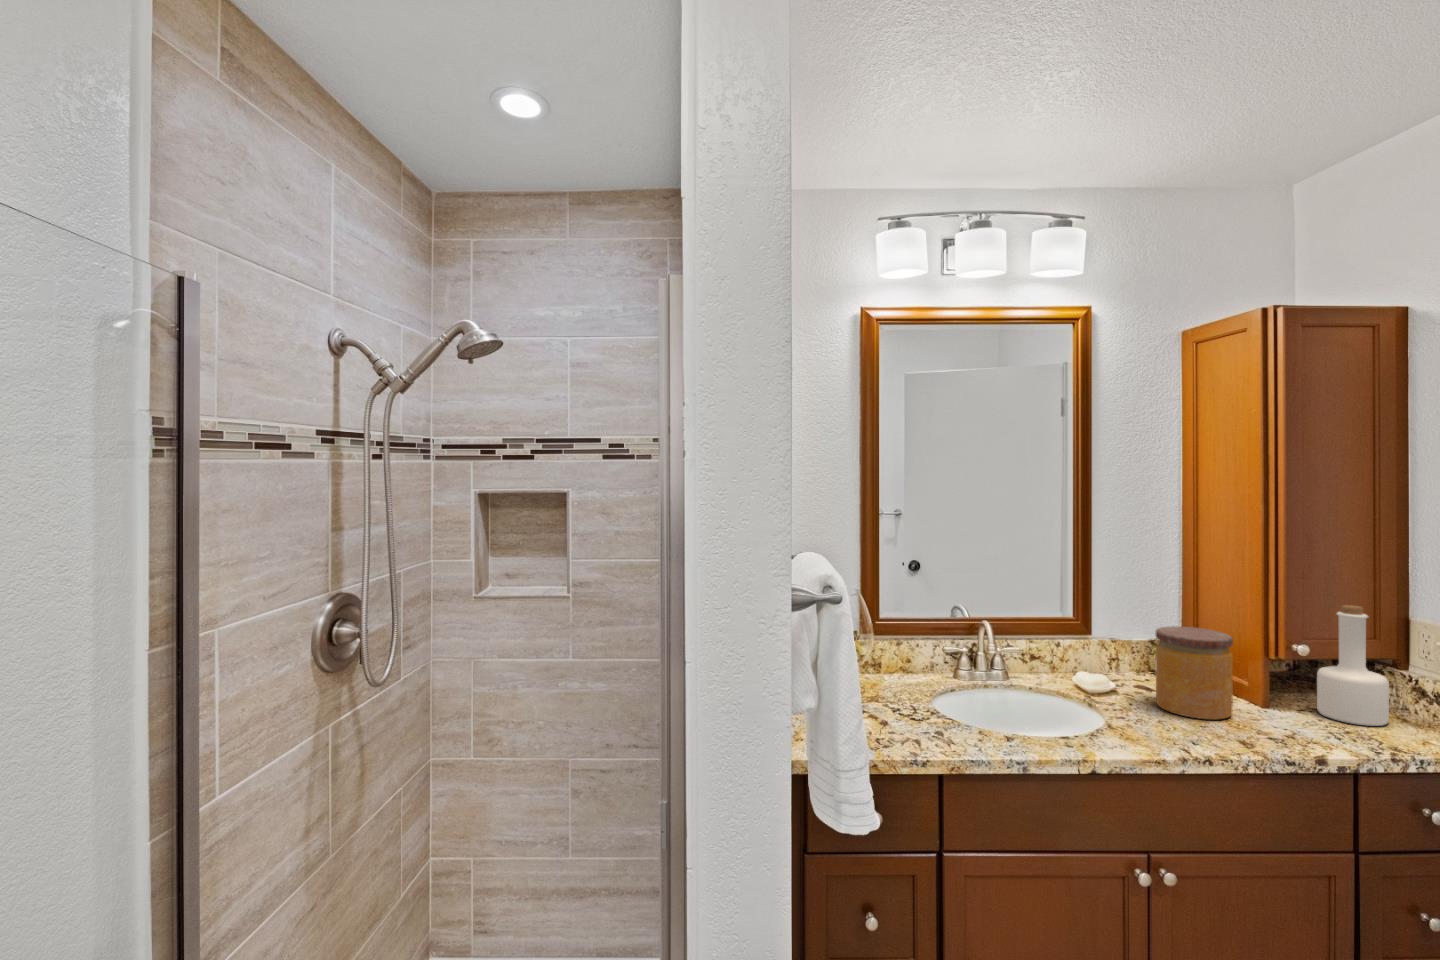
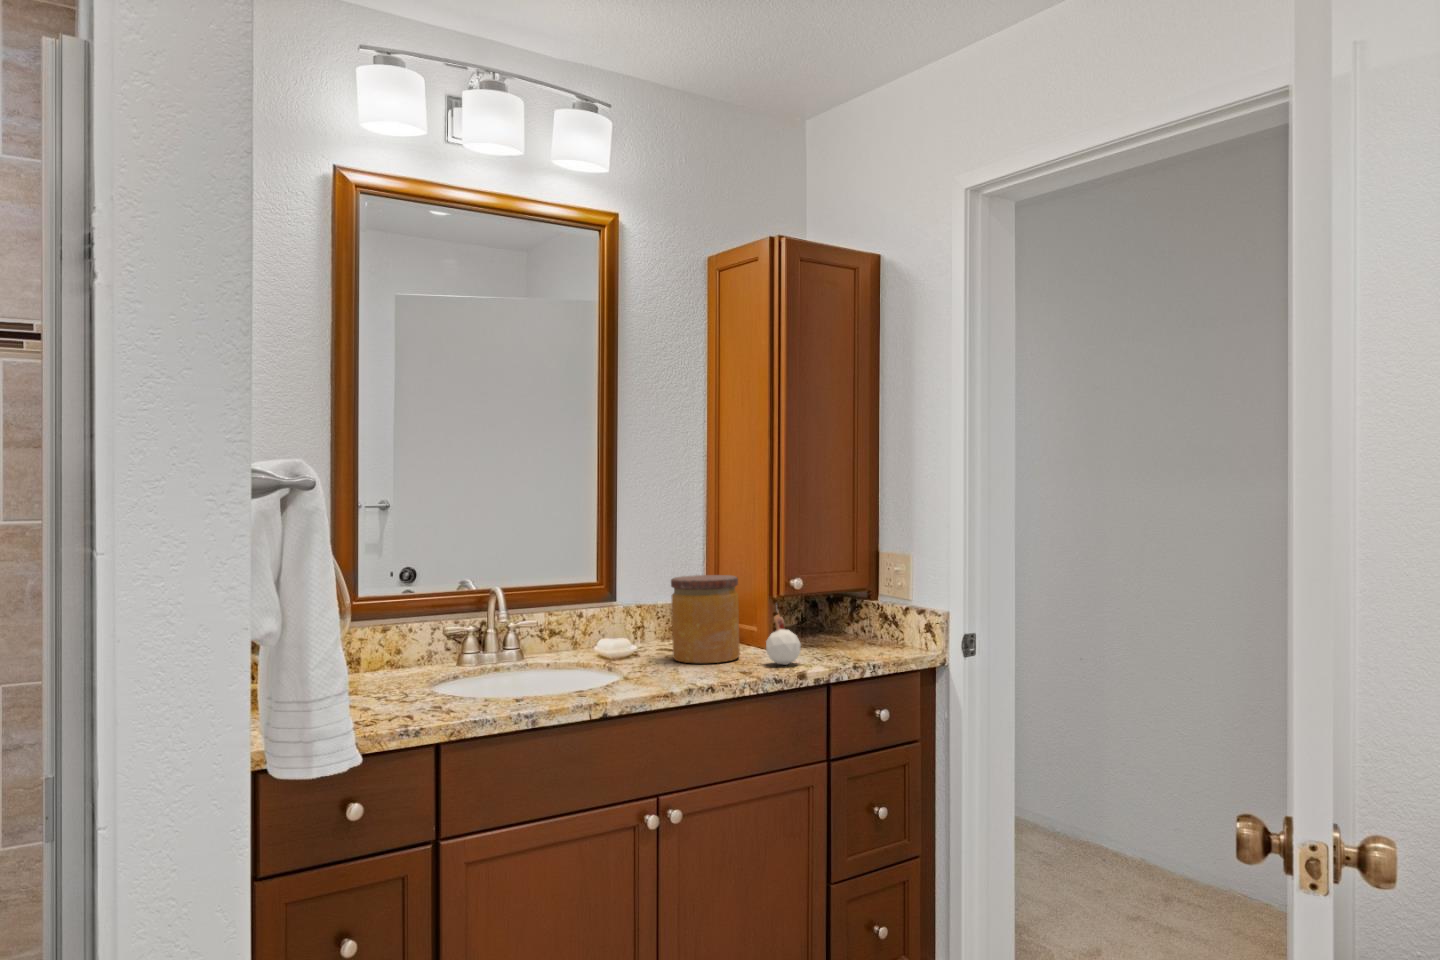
bottle: present [1317,605,1389,726] -> none [809,540,862,651]
candle: none [1268,673,1313,739] -> present [766,611,801,665]

